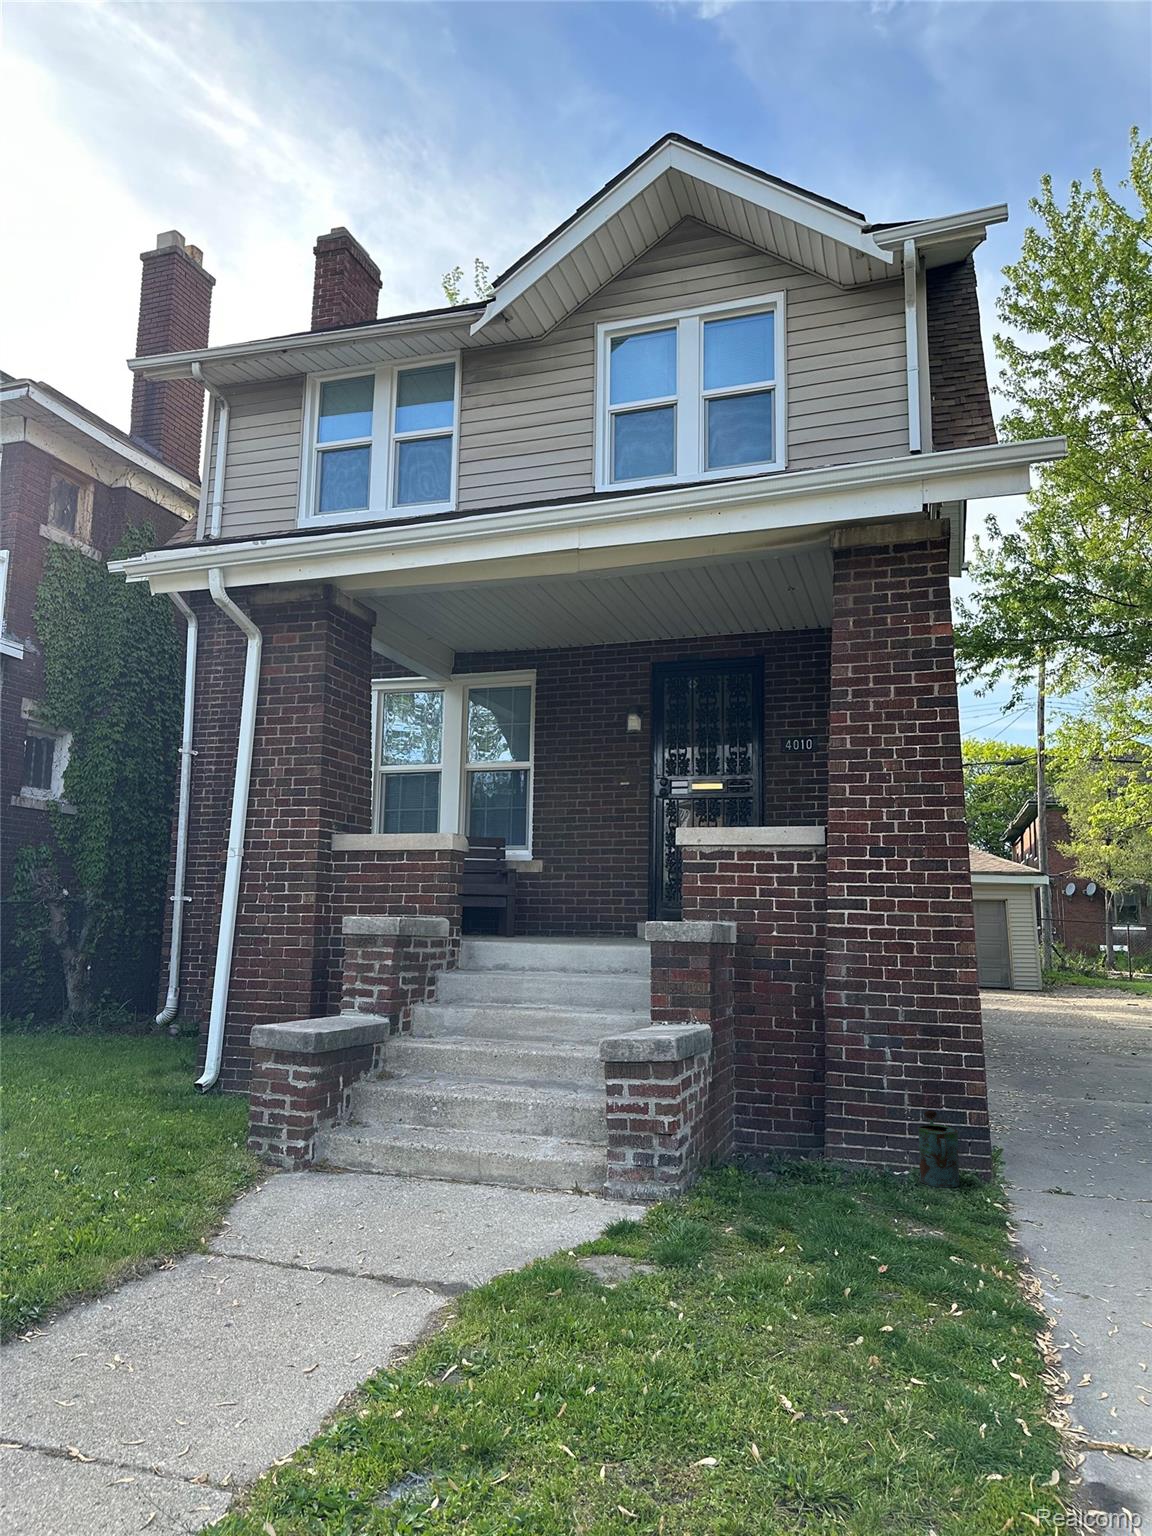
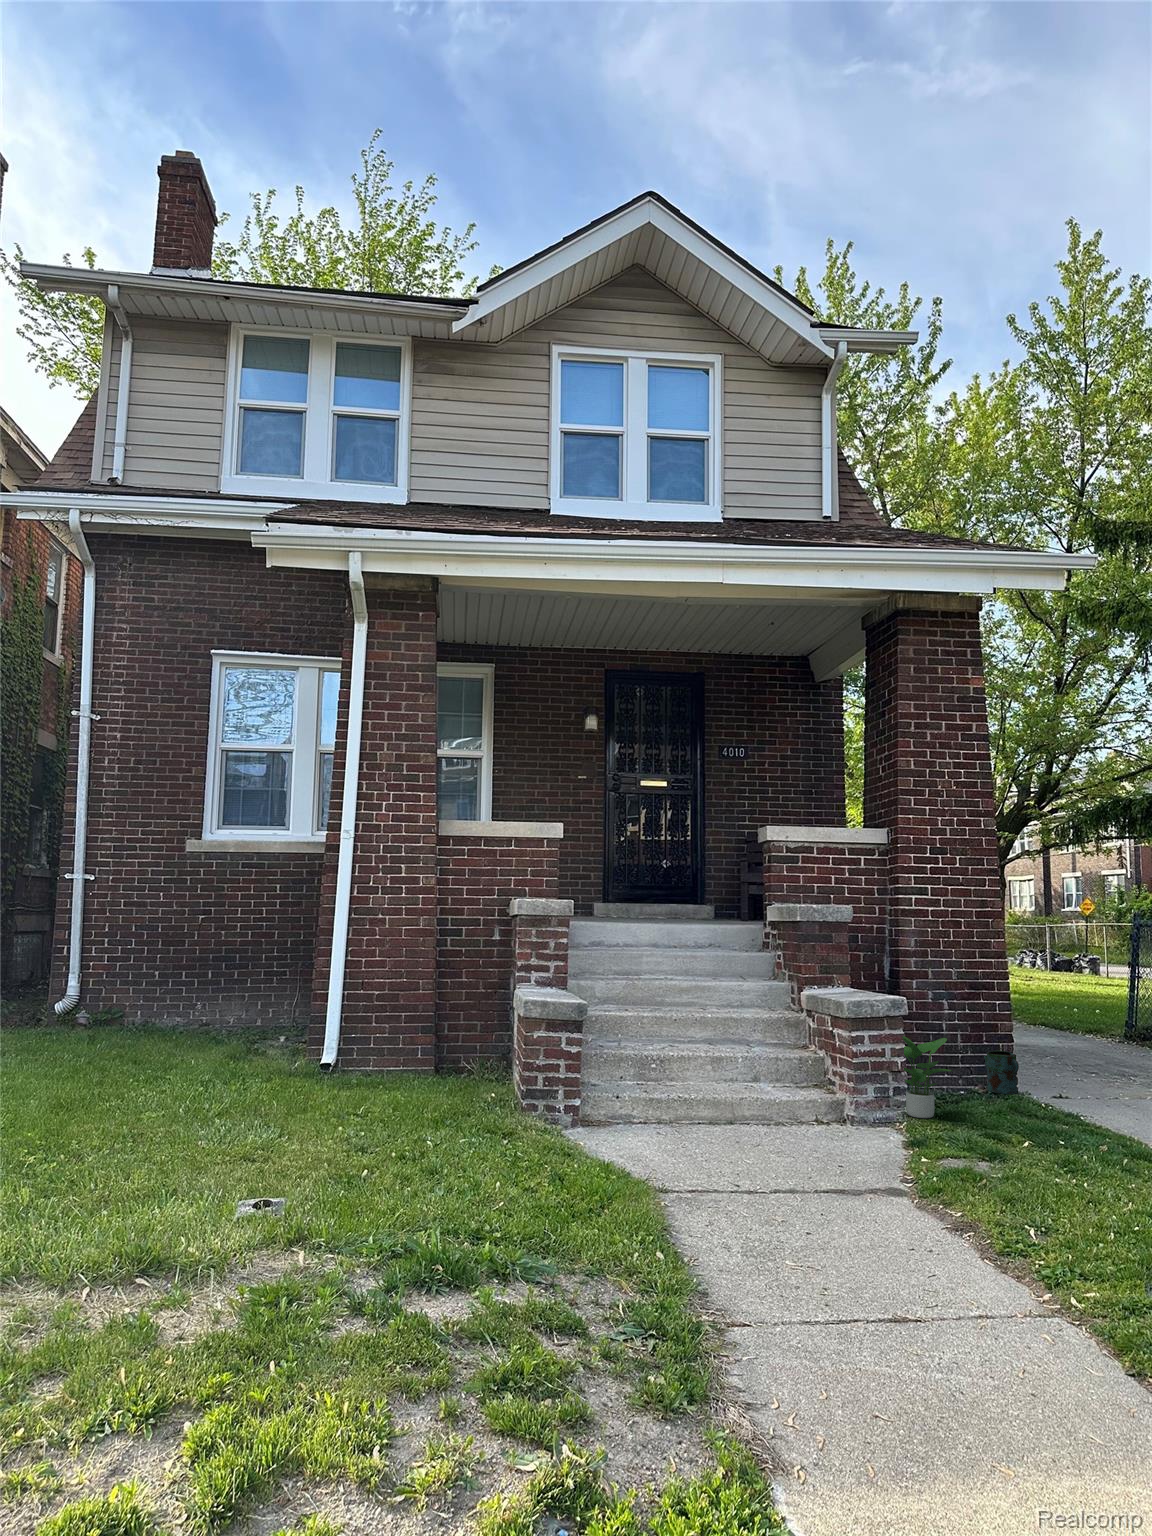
potted plant: none [701,1088,778,1205] -> present [901,1036,951,1118]

